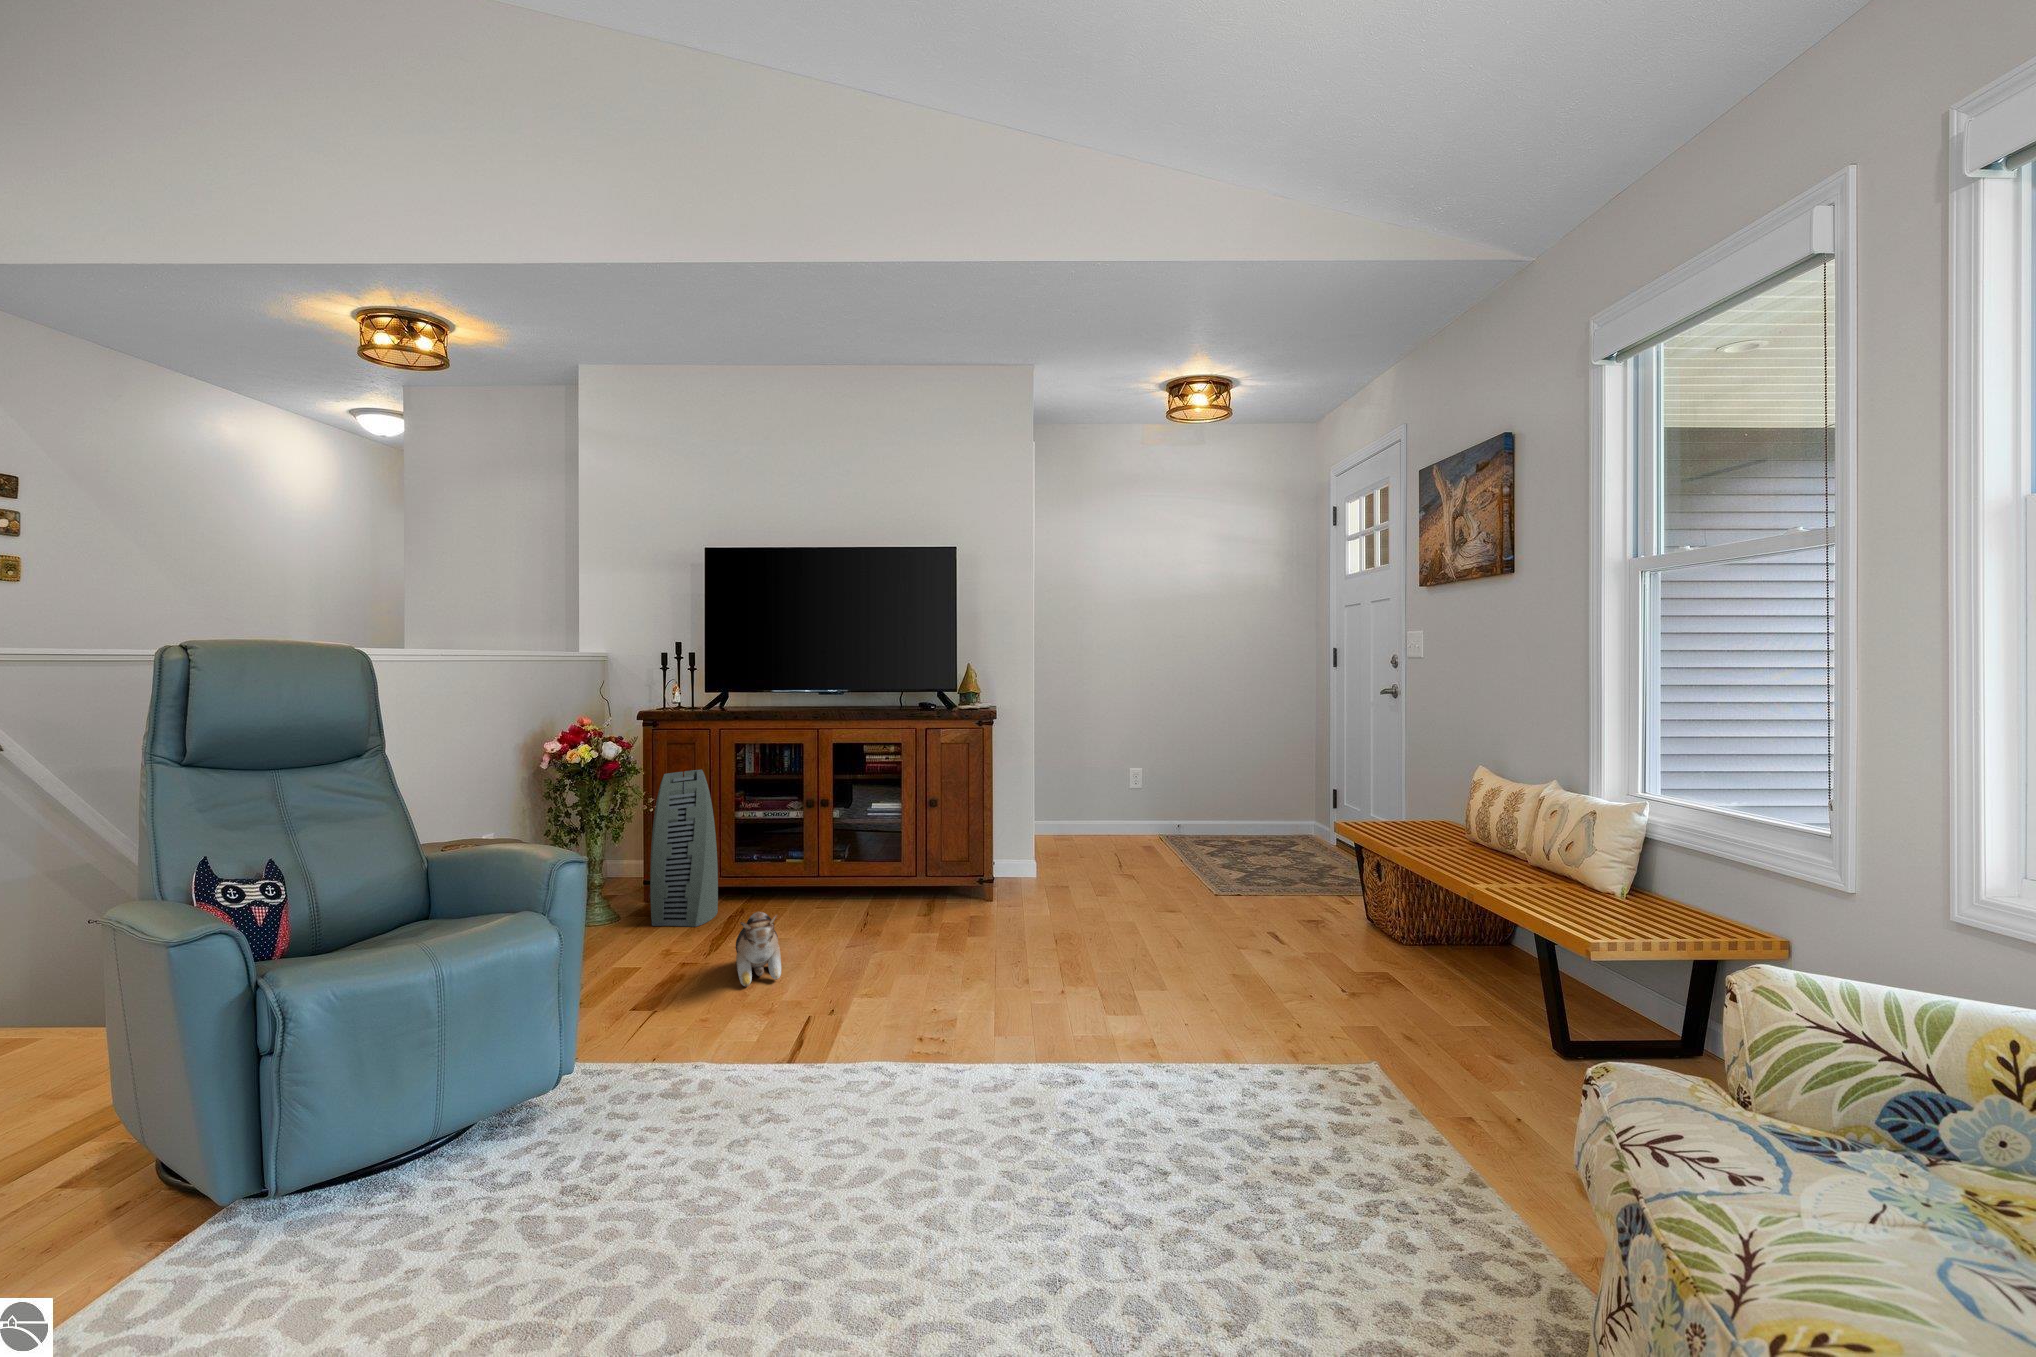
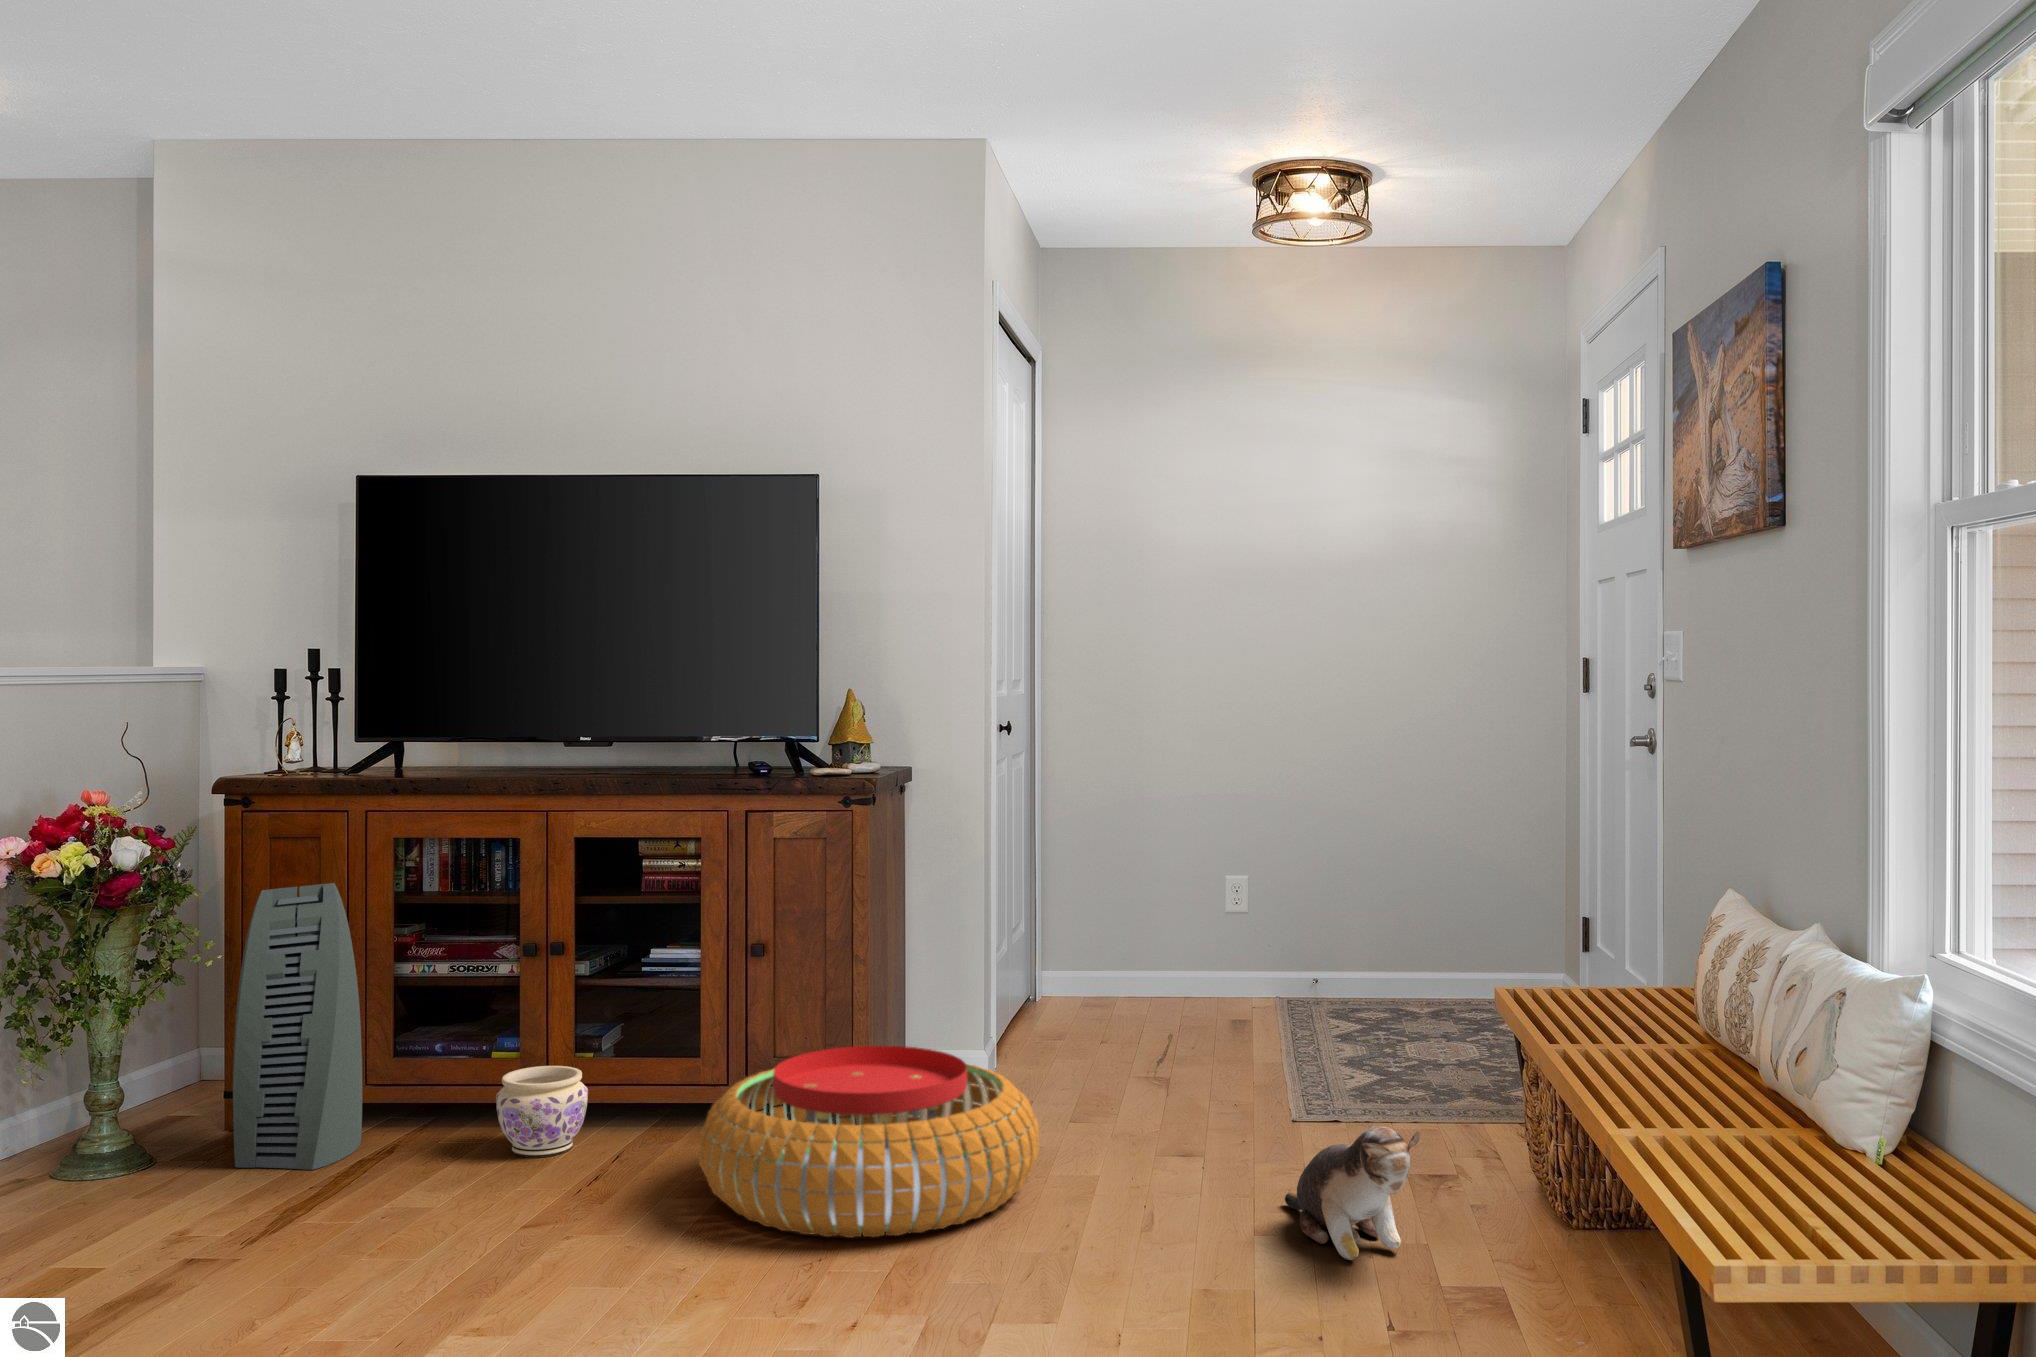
pouf: none [915,856,1099,963] -> present [700,1045,1039,1238]
planter: none [794,868,843,918] -> present [496,1066,588,1157]
plush toy: present [736,912,781,986] -> present [1285,1126,1421,1260]

